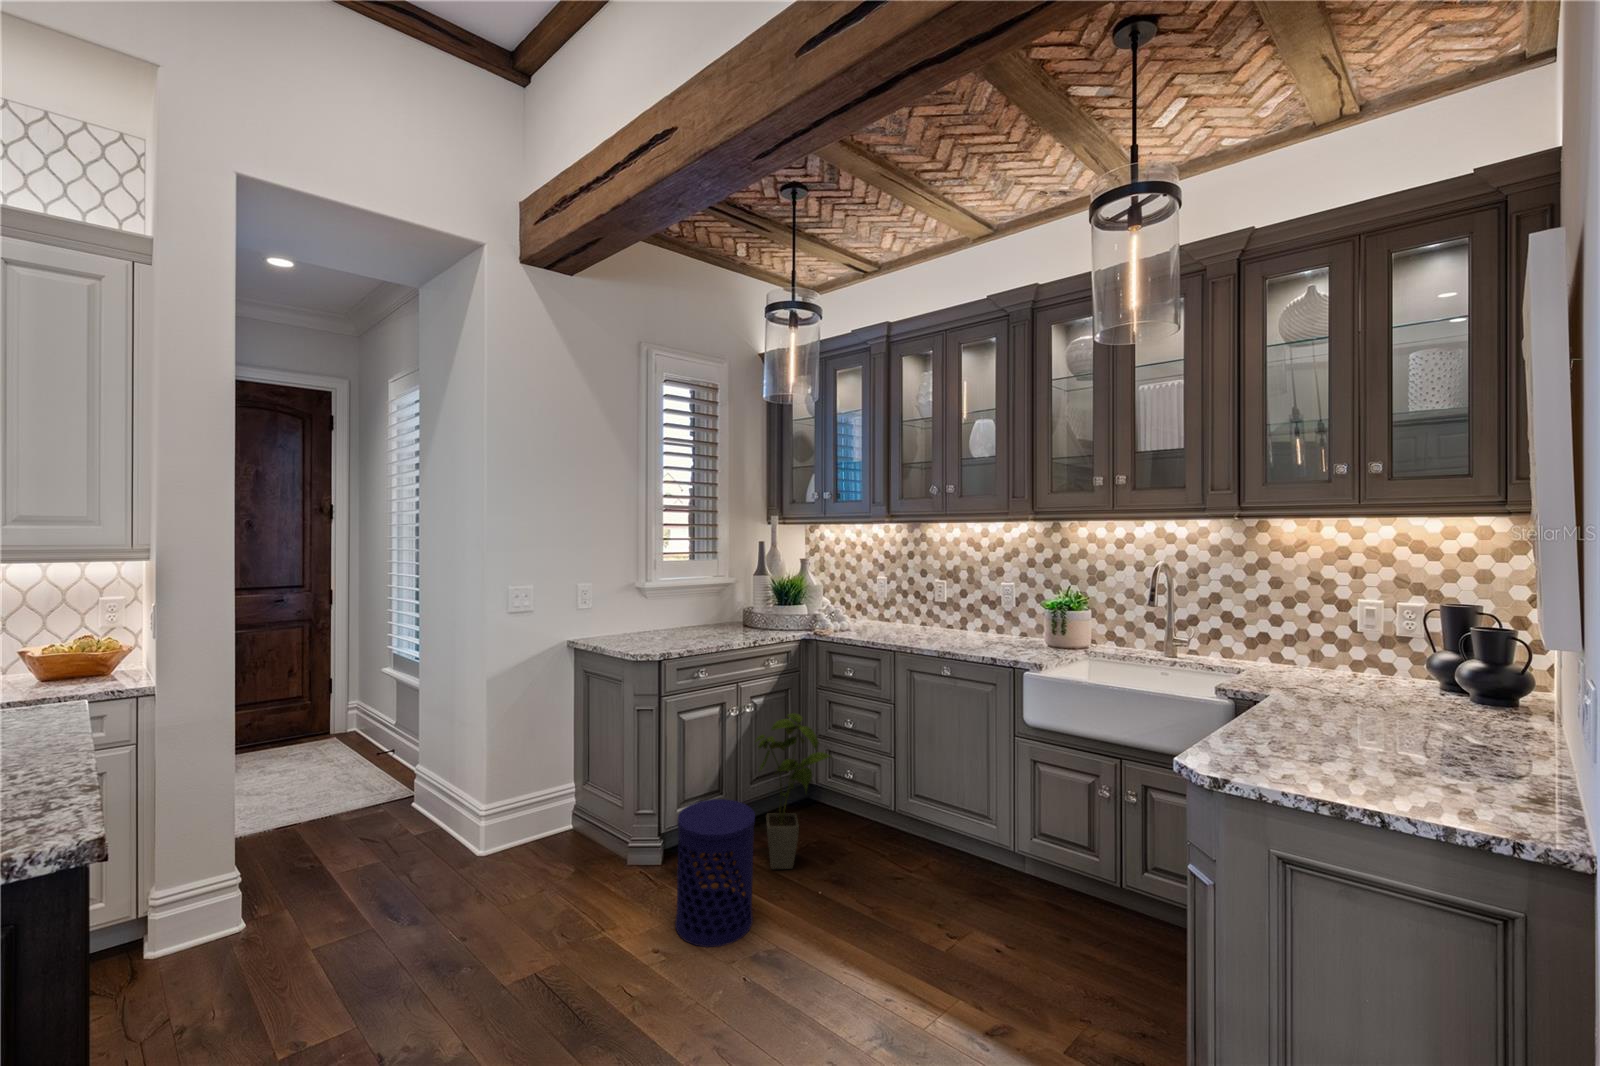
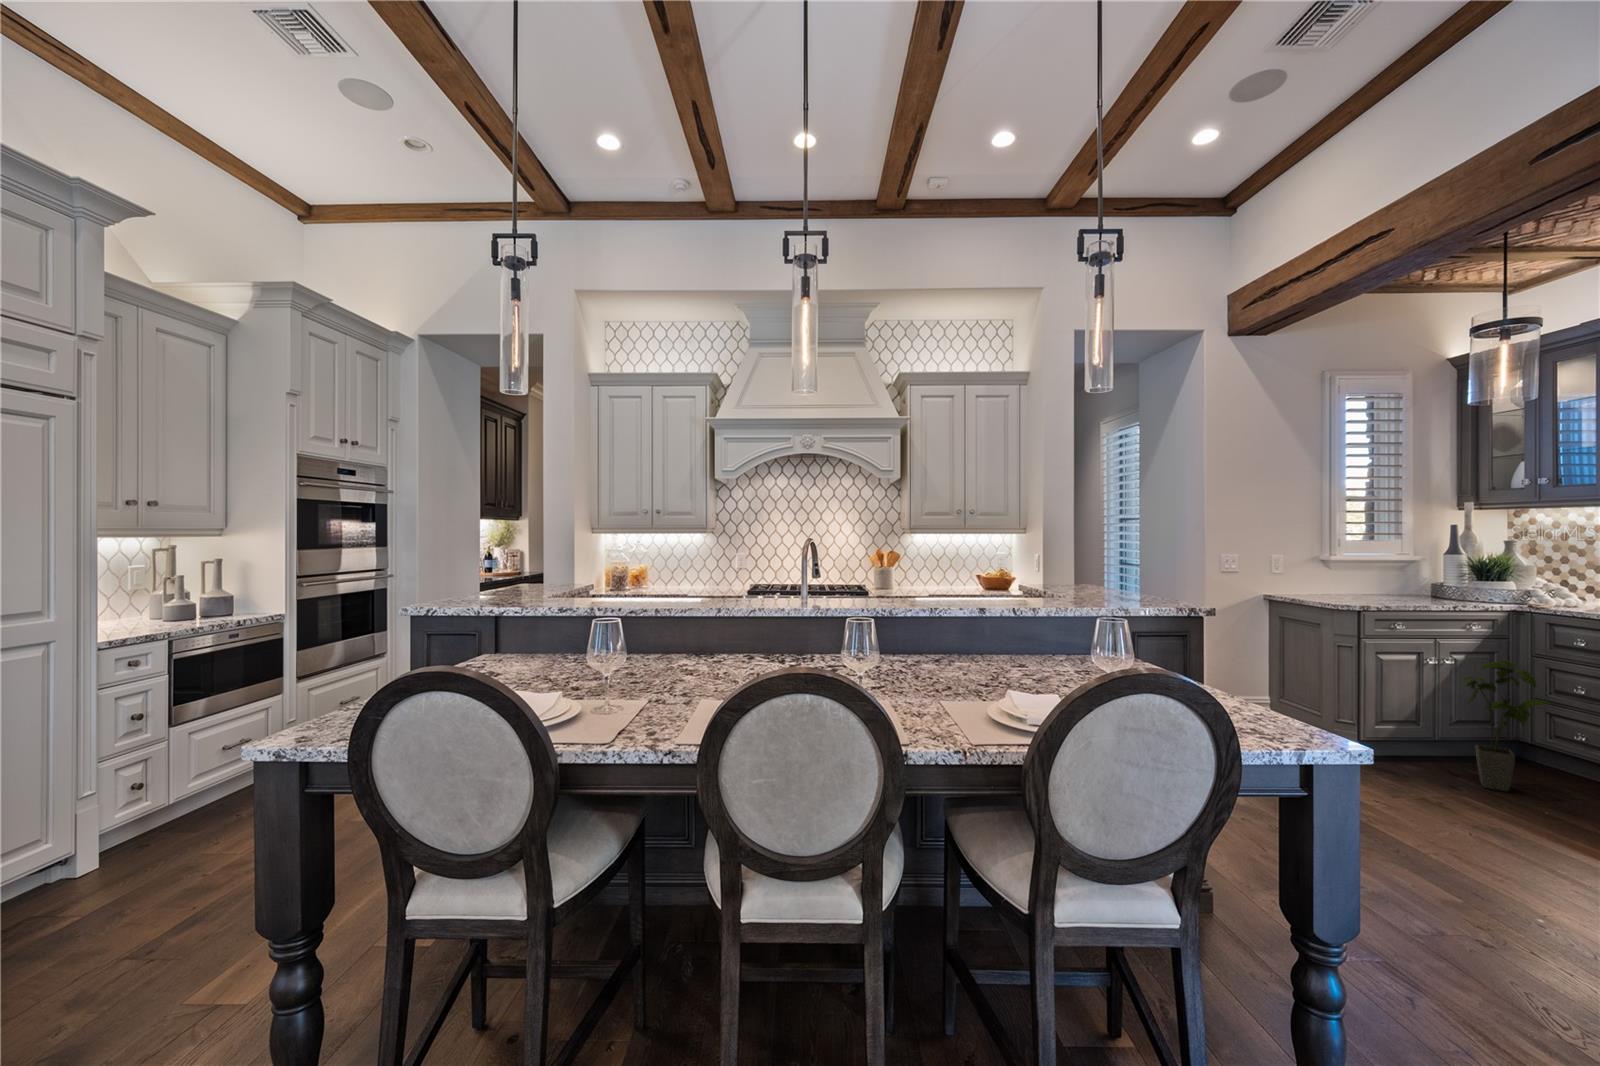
waste bin: present [675,799,755,947] -> none [1391,711,1469,810]

